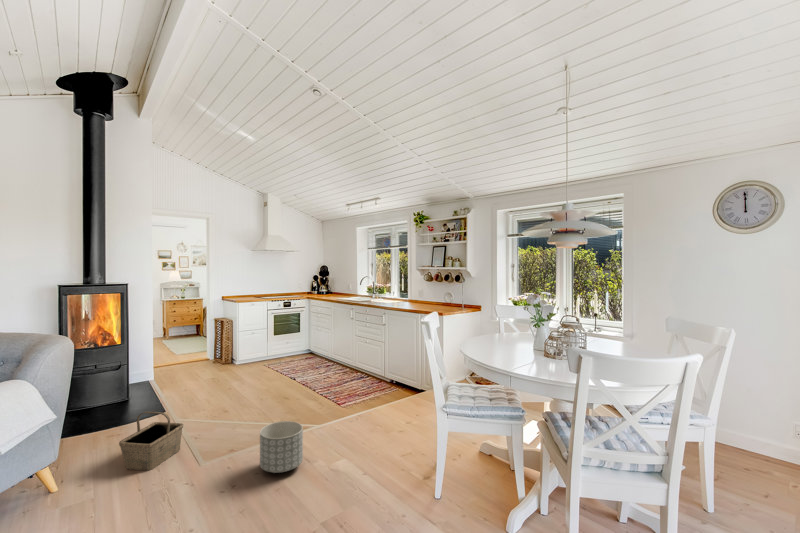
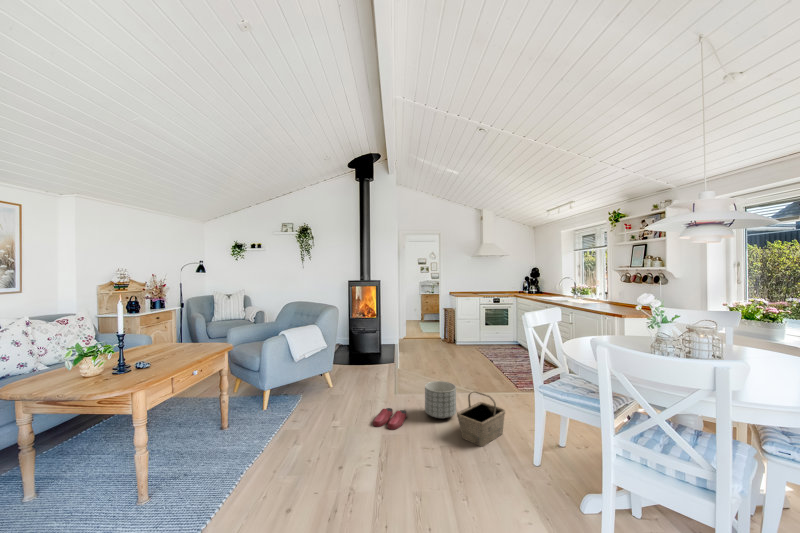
basket: present [119,412,183,471] -> present [457,391,505,446]
slippers: none [189,477,238,518] -> present [373,408,407,430]

